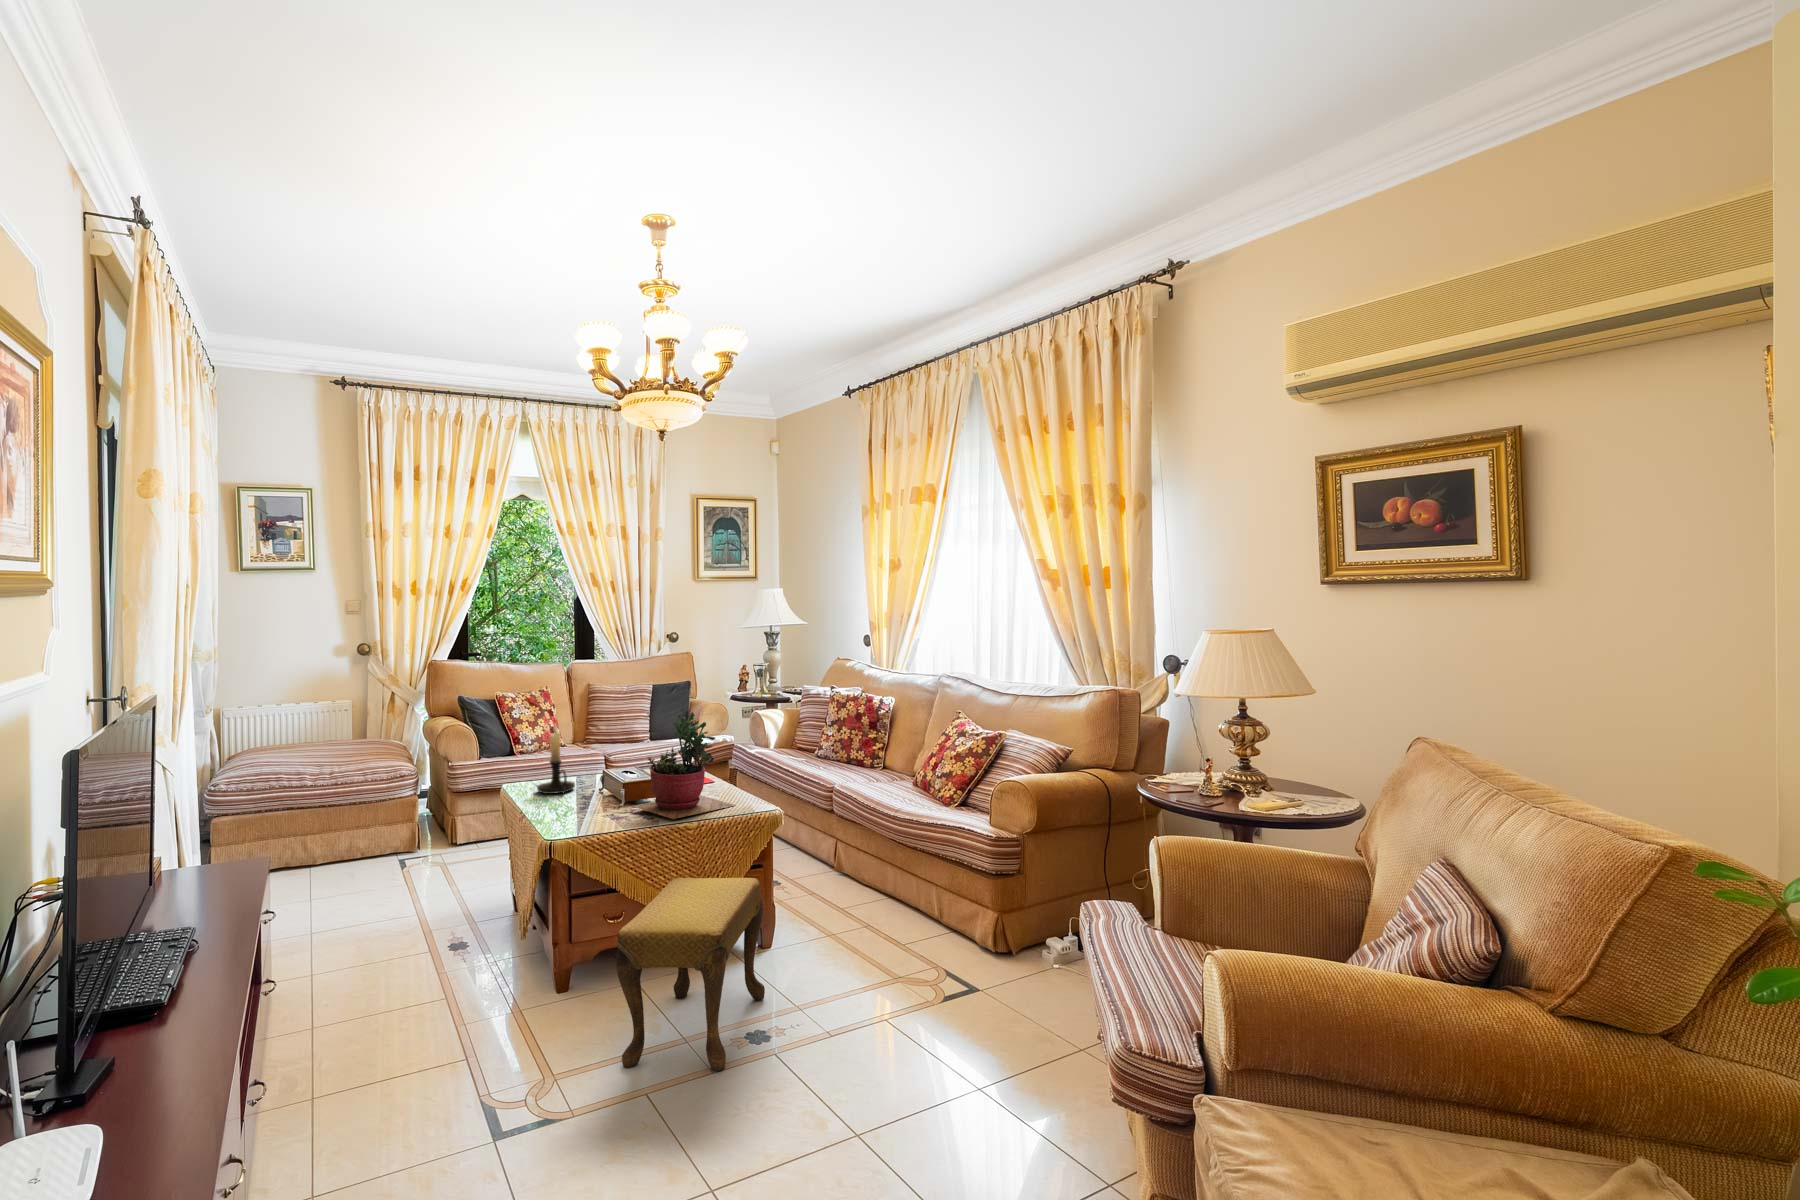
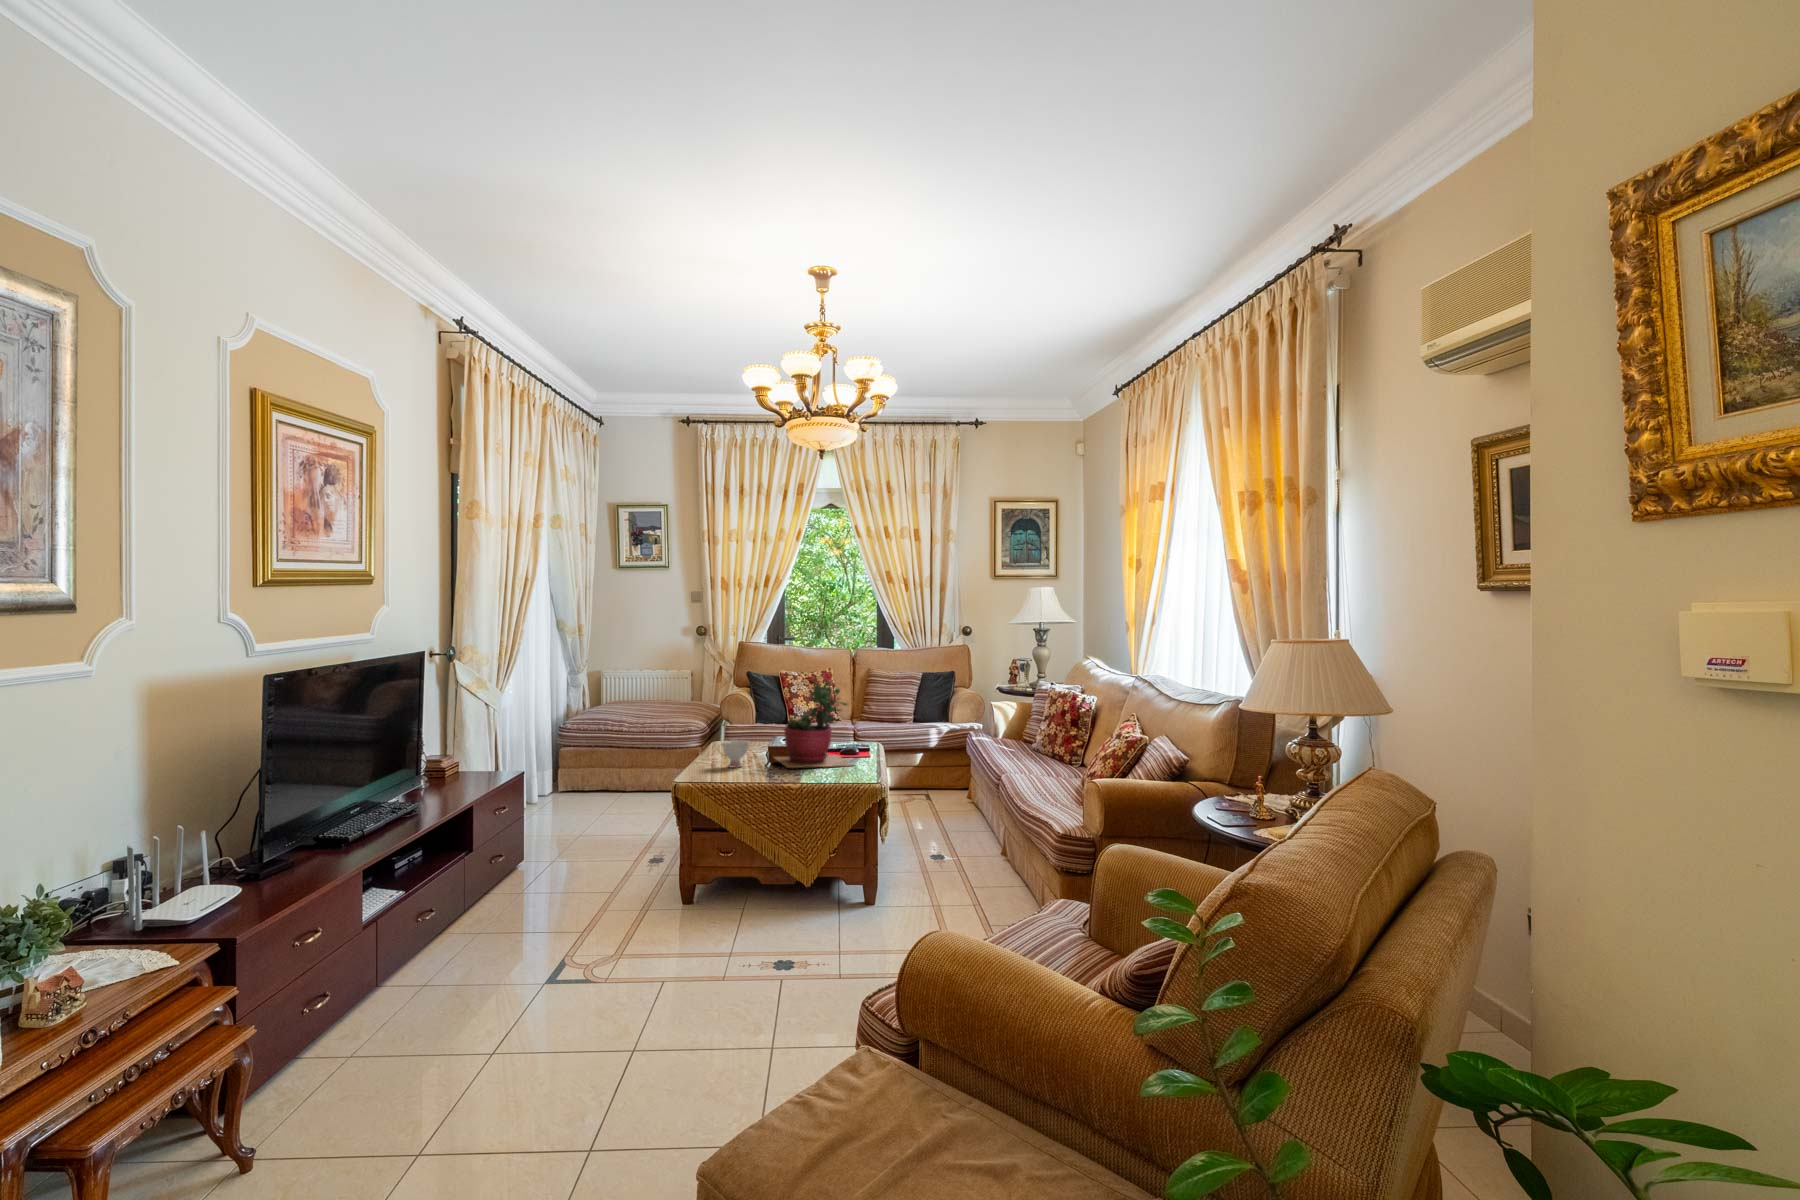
candle holder: present [537,724,575,794] -> none [733,686,765,747]
teacup: none [578,792,618,827] -> present [718,740,749,768]
footstool: present [616,878,765,1071] -> none [672,814,828,968]

